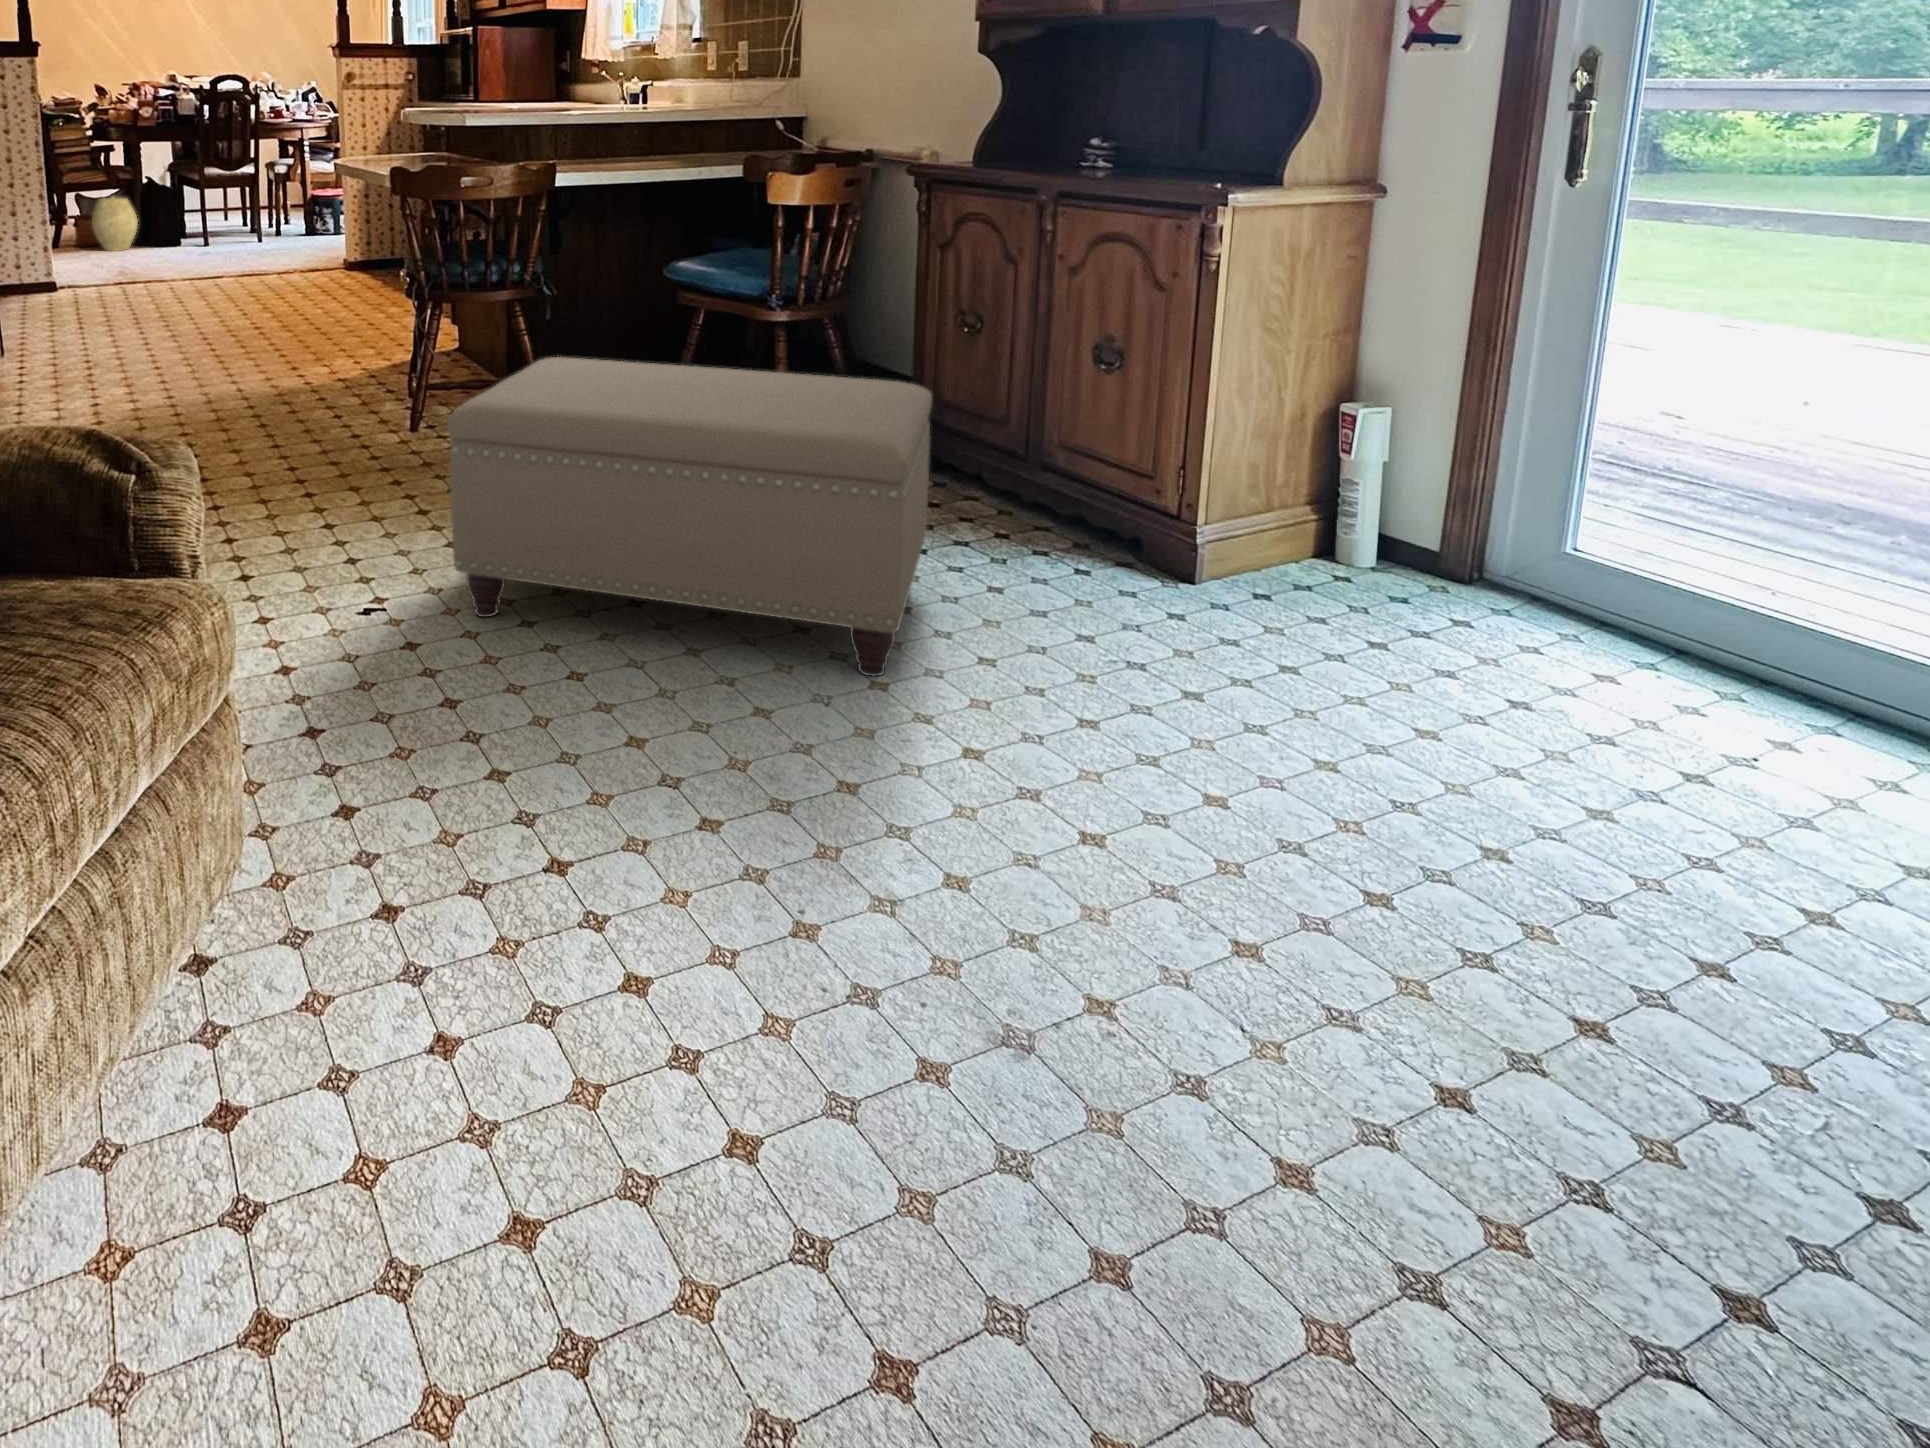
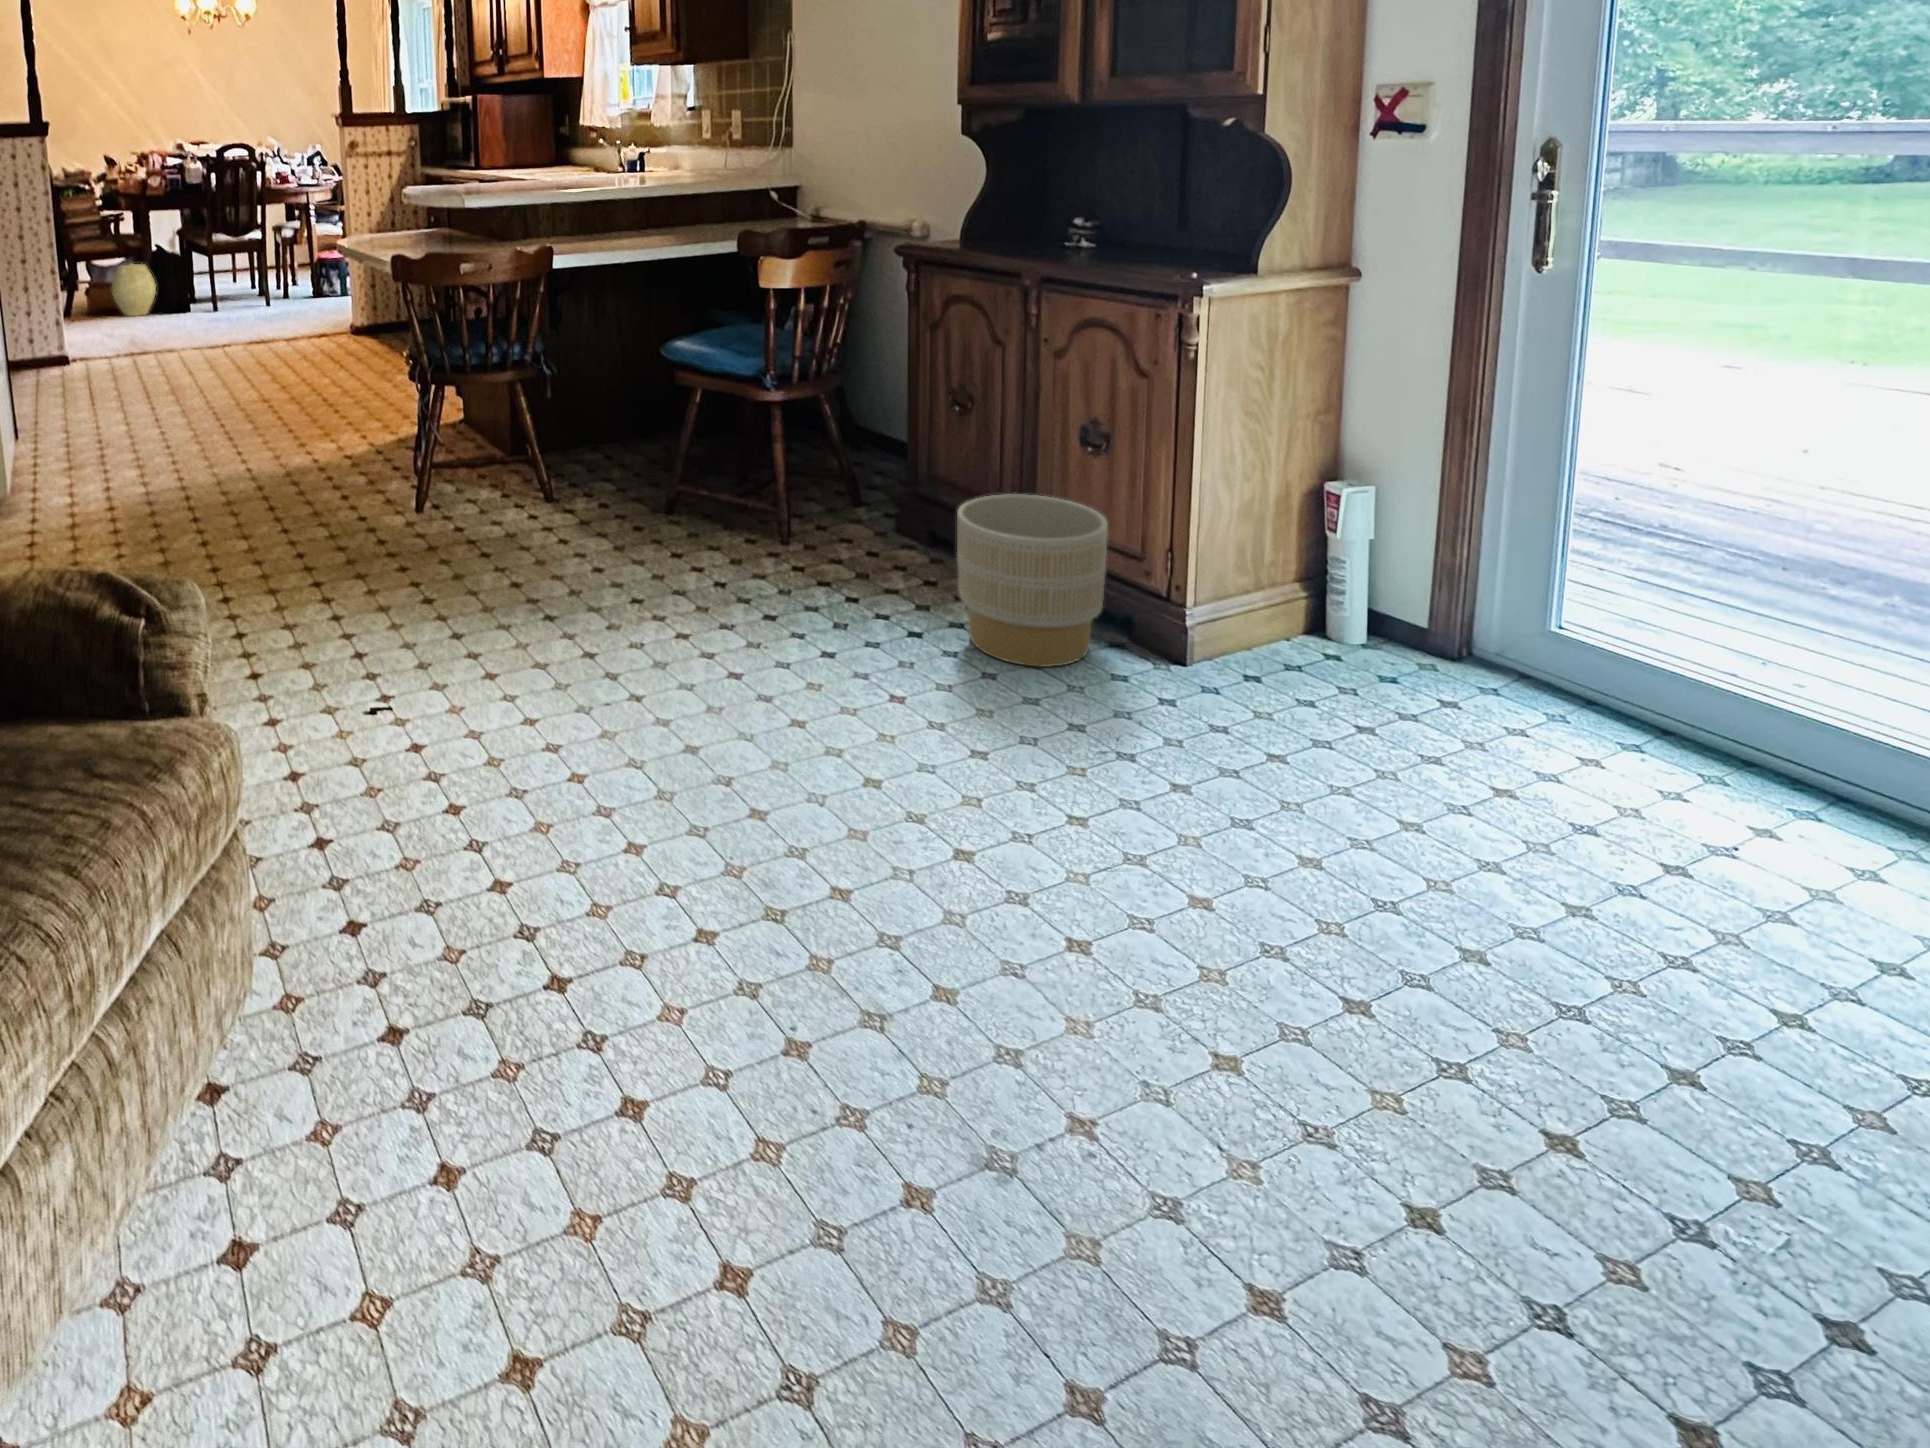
ottoman: present [447,357,932,676] -> none [450,450,918,769]
planter: none [969,413,1125,585] -> present [957,494,1108,667]

